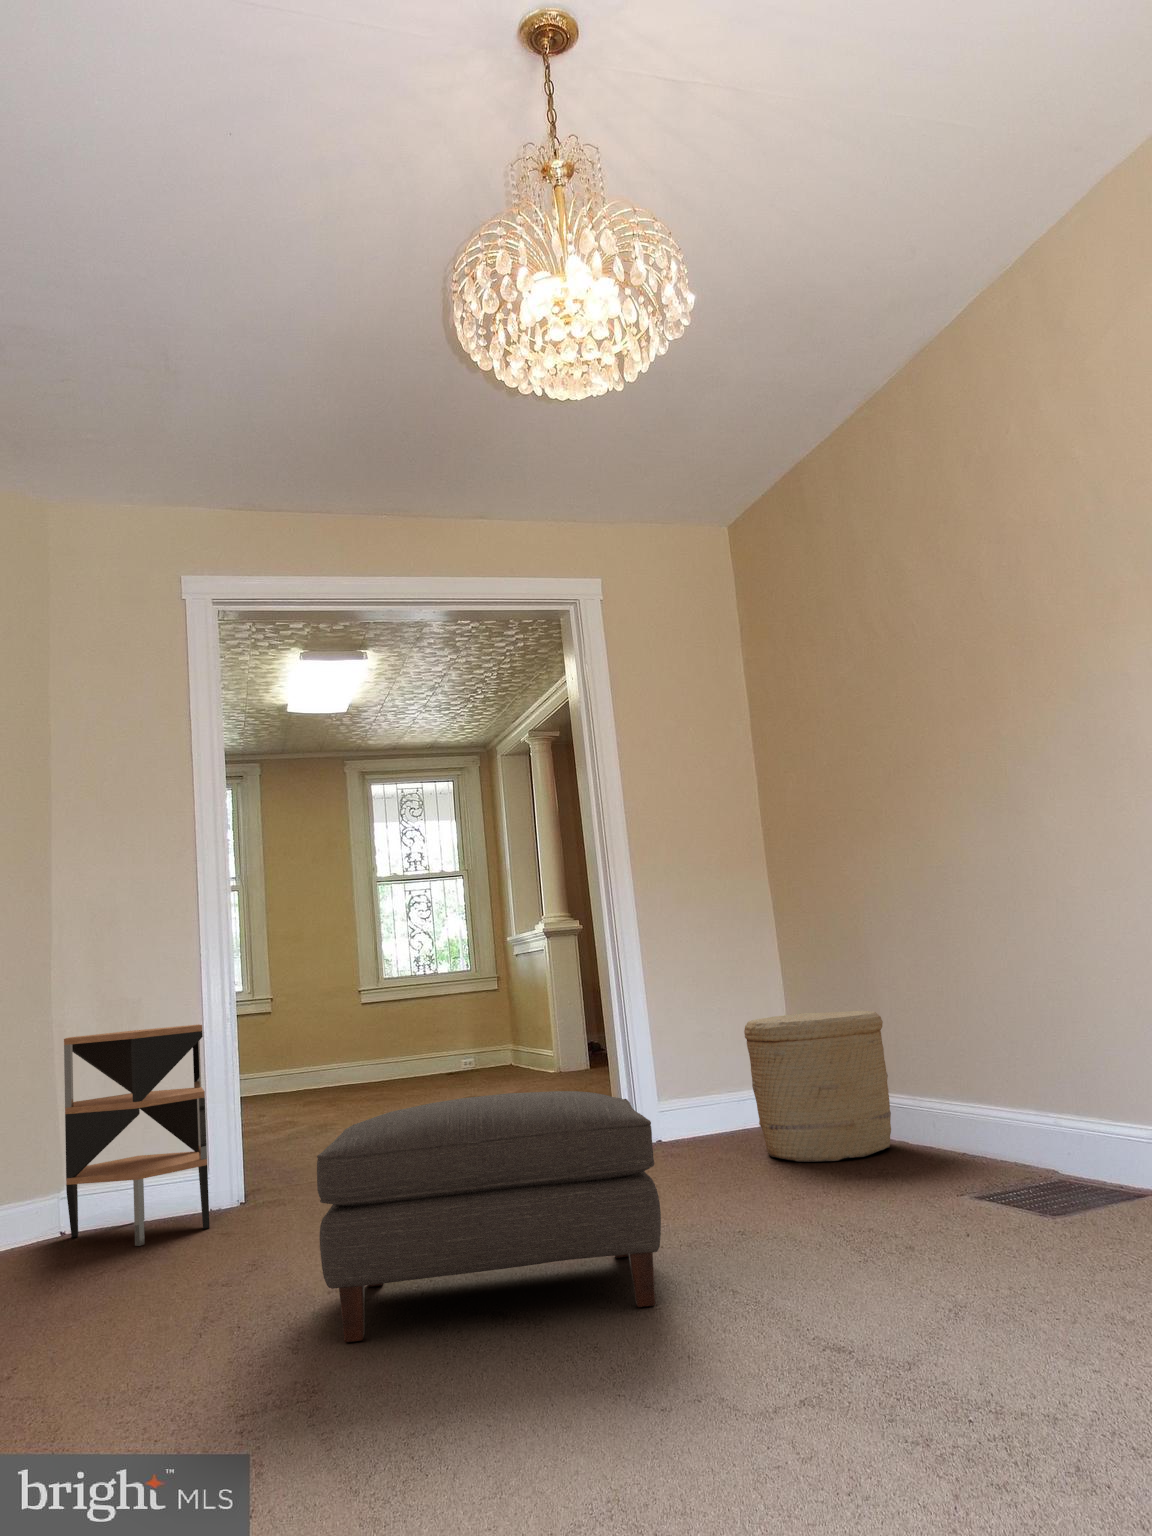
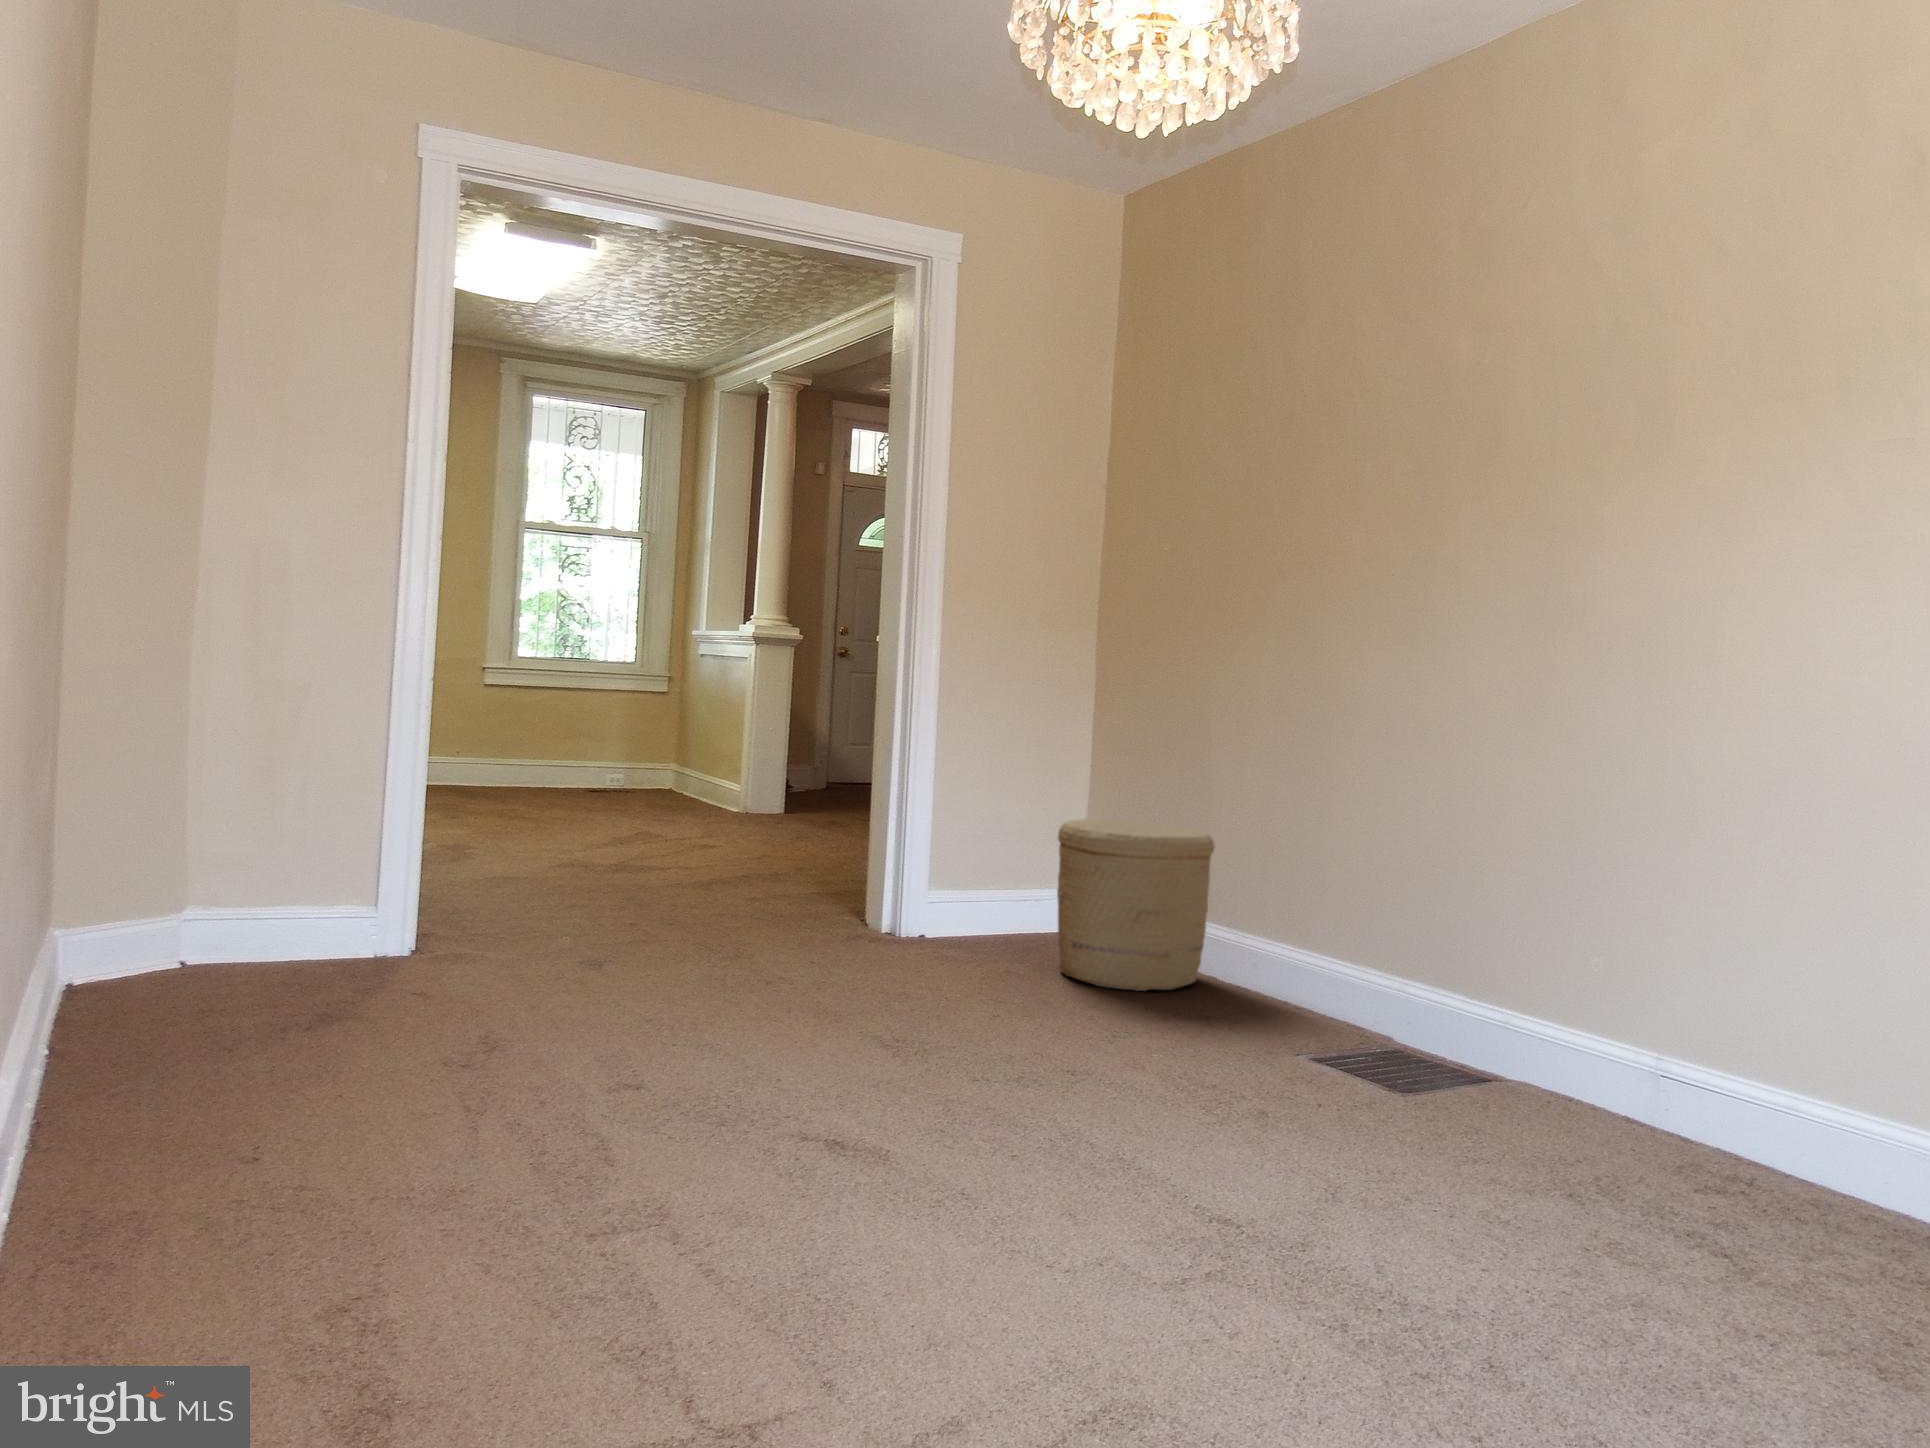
side table: present [64,1024,210,1246] -> none [216,731,419,1001]
ottoman: present [317,1091,661,1342] -> none [650,905,1040,1157]

